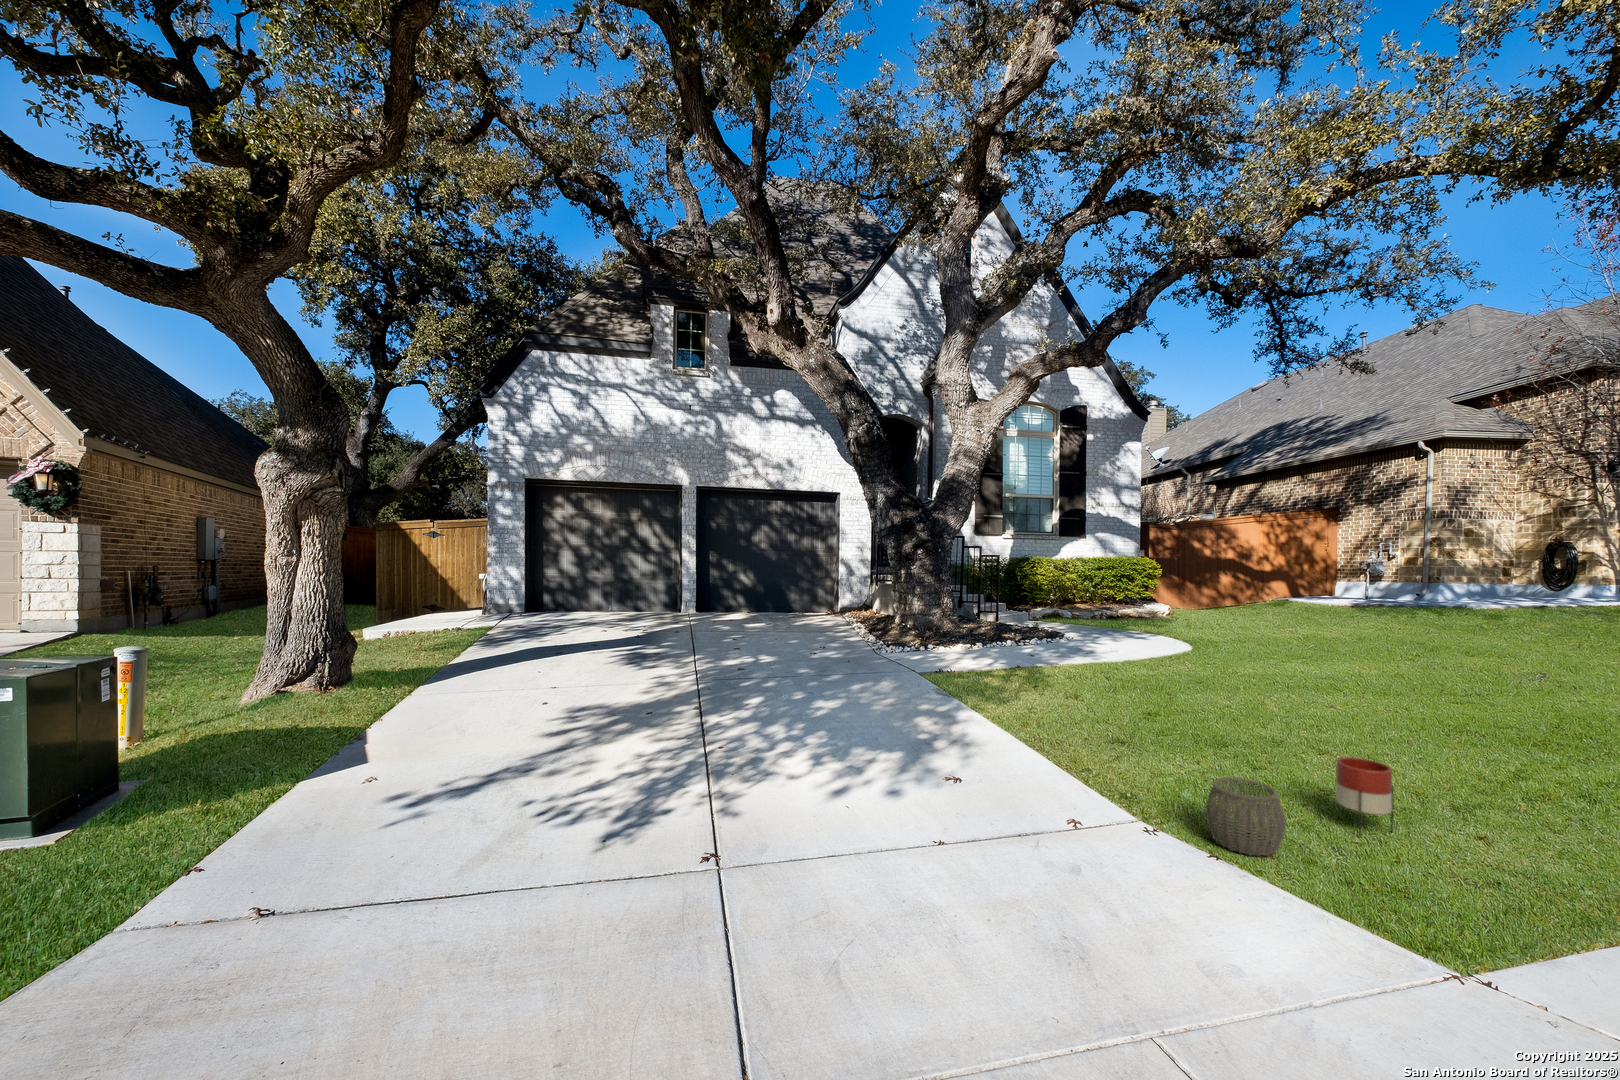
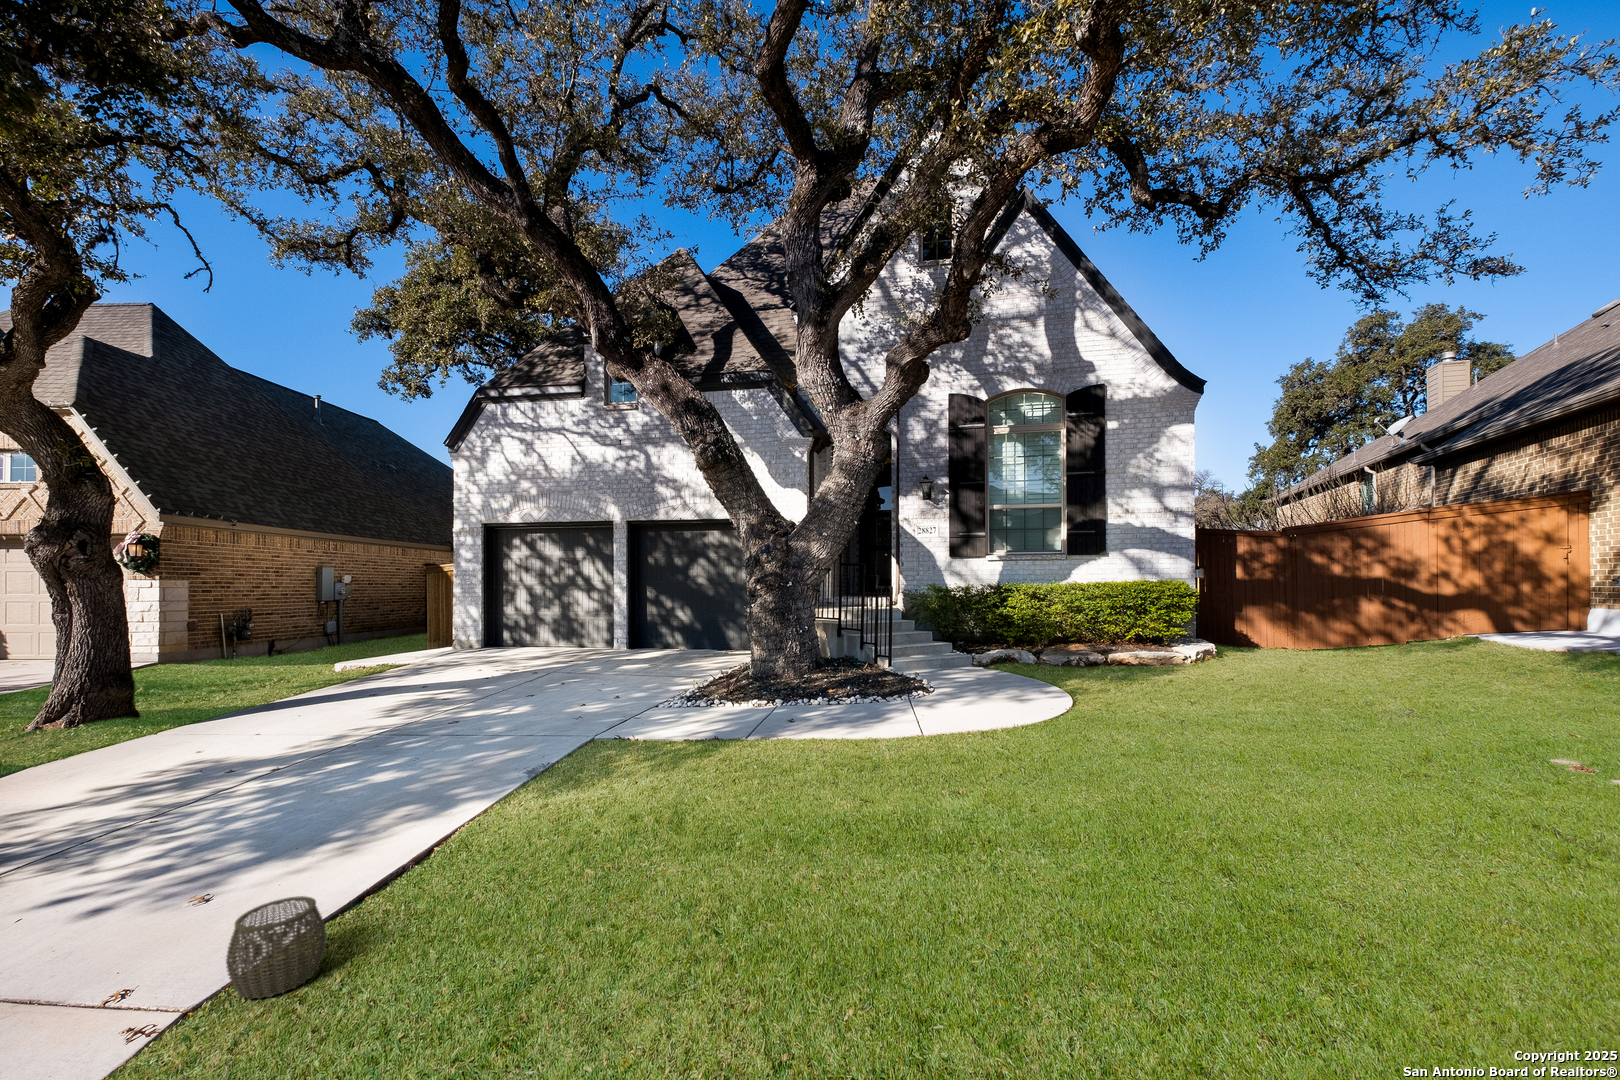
planter: present [1336,757,1394,836] -> none [402,890,471,999]

